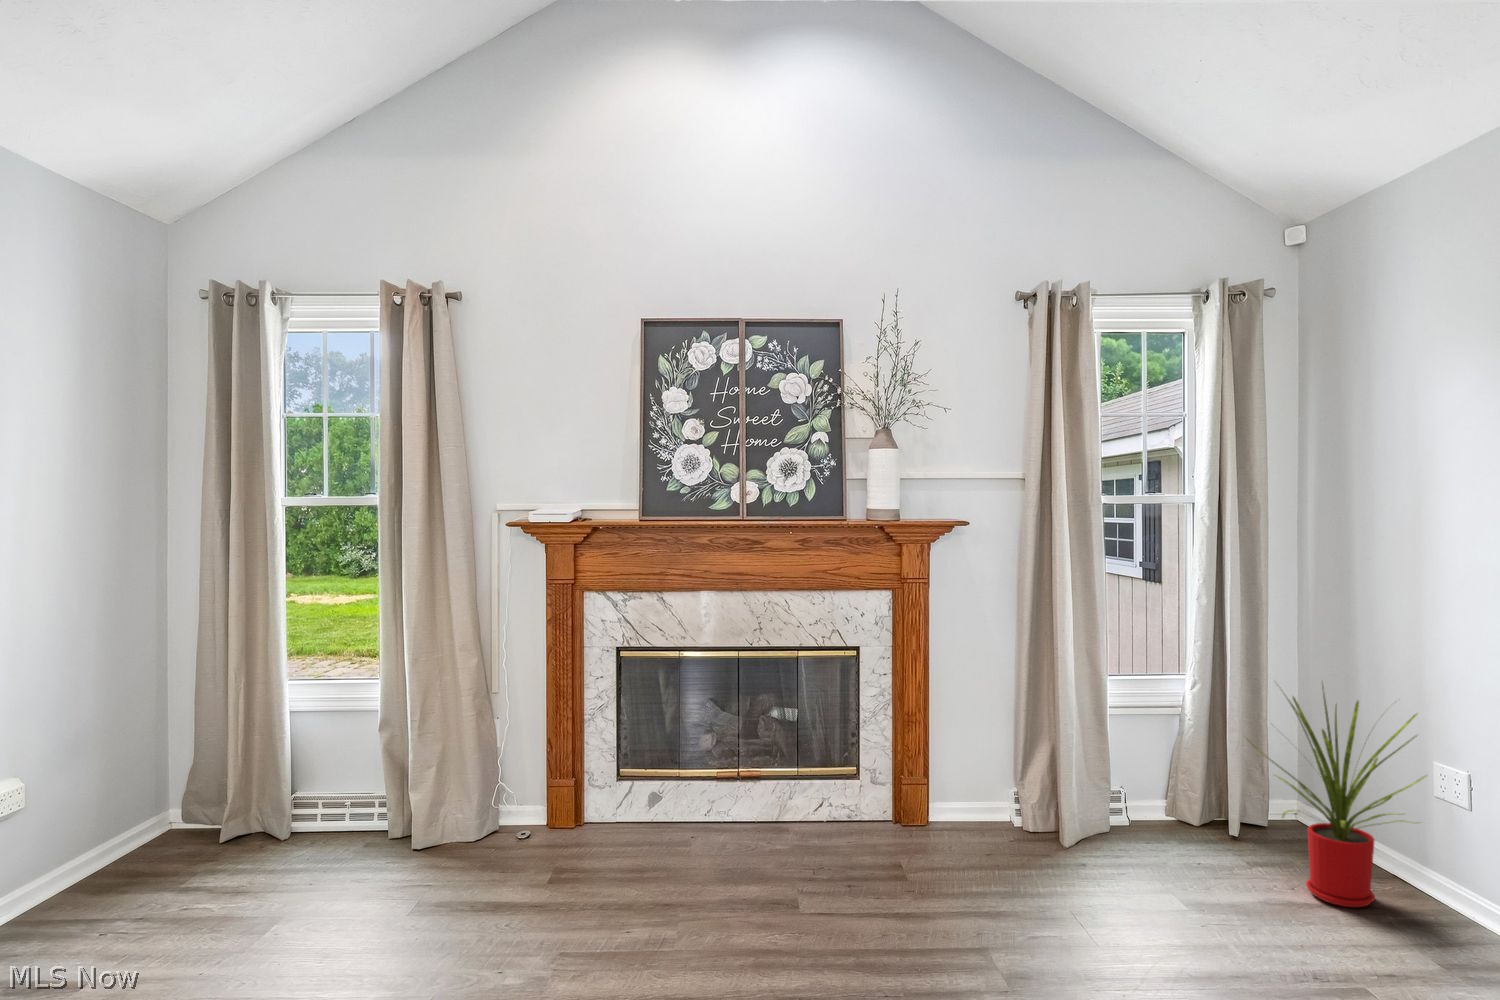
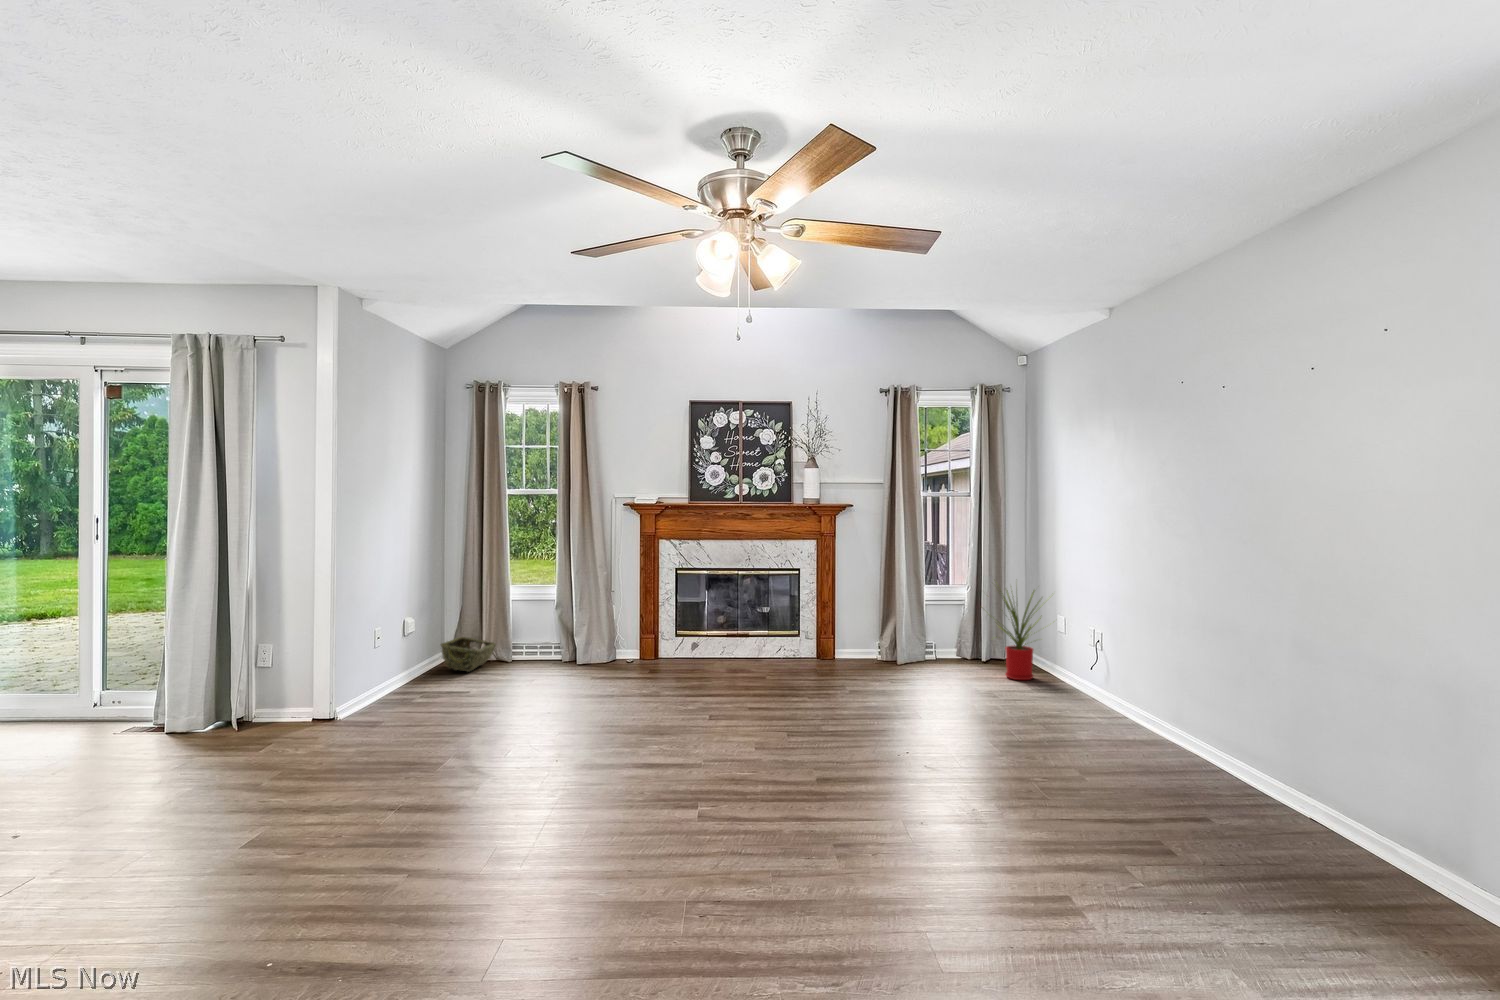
woven basket: none [116,791,255,879] -> present [441,637,496,672]

